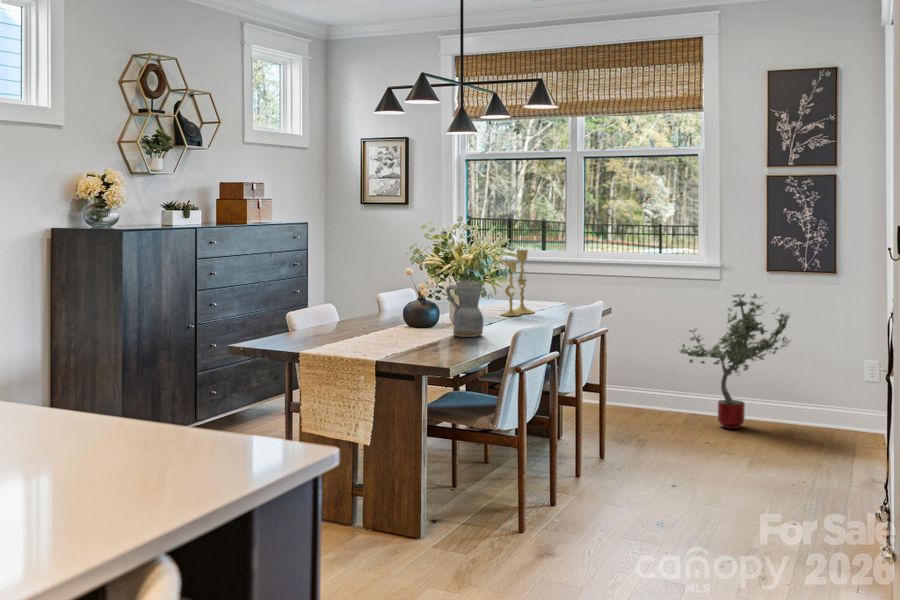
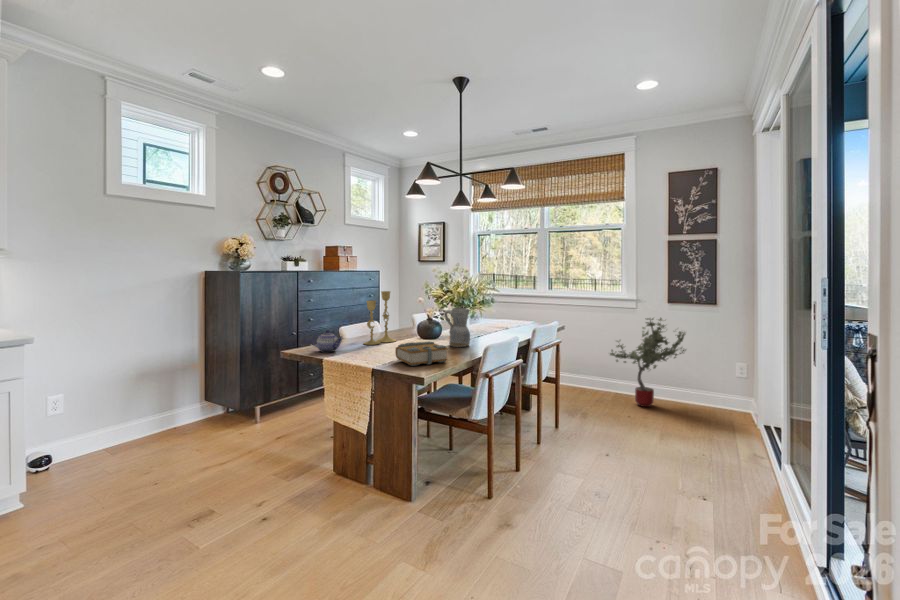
candlestick: present [501,250,534,316] -> present [364,291,396,345]
teapot: none [261,315,308,346] -> present [312,330,343,352]
book: none [393,327,465,359] -> present [395,342,448,366]

